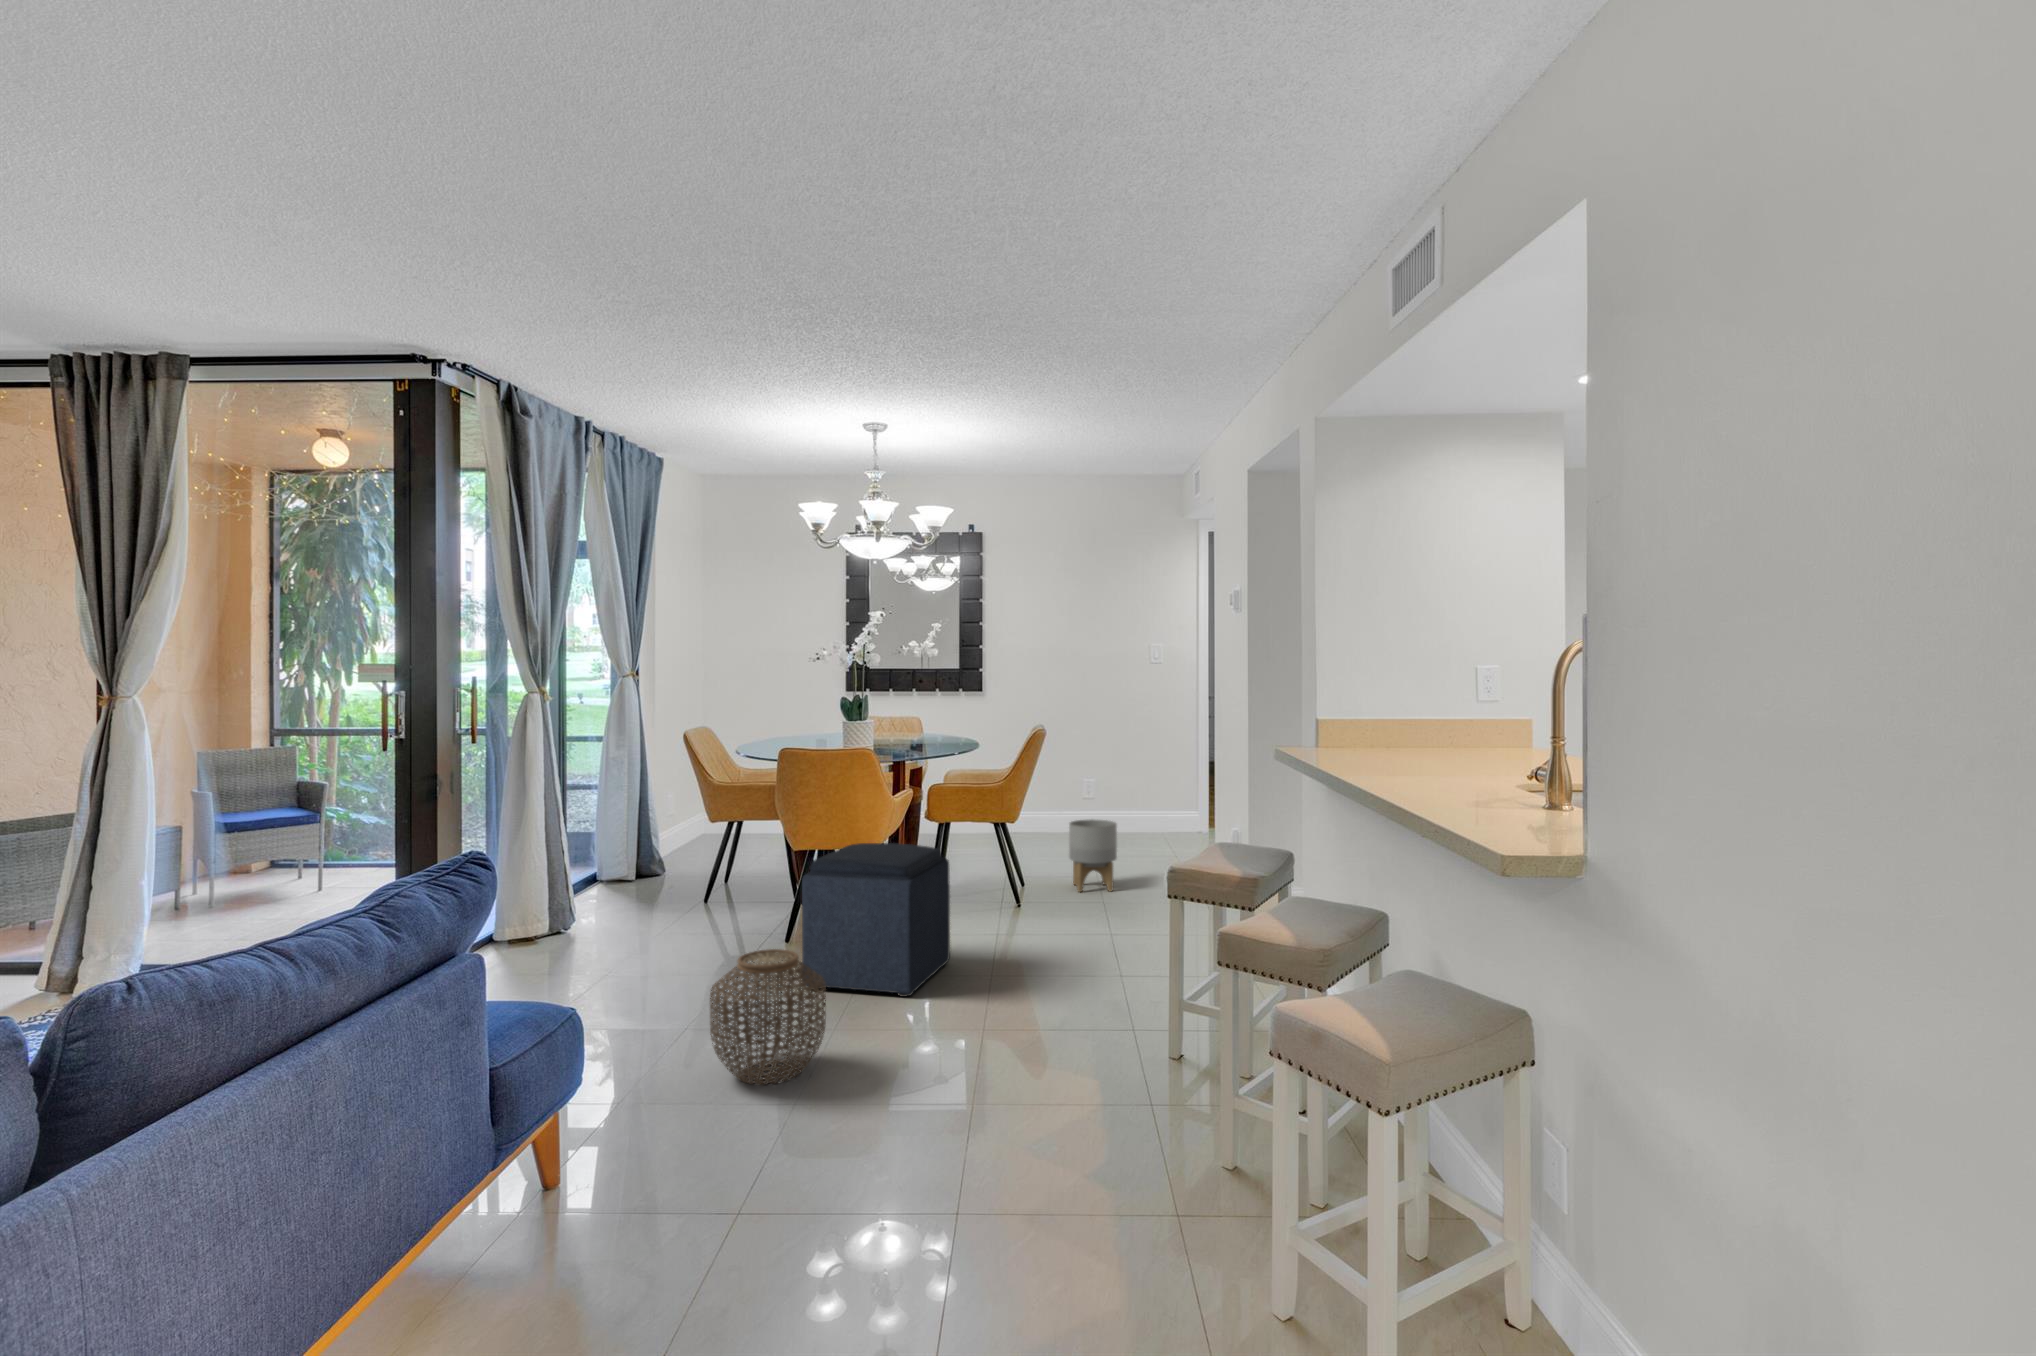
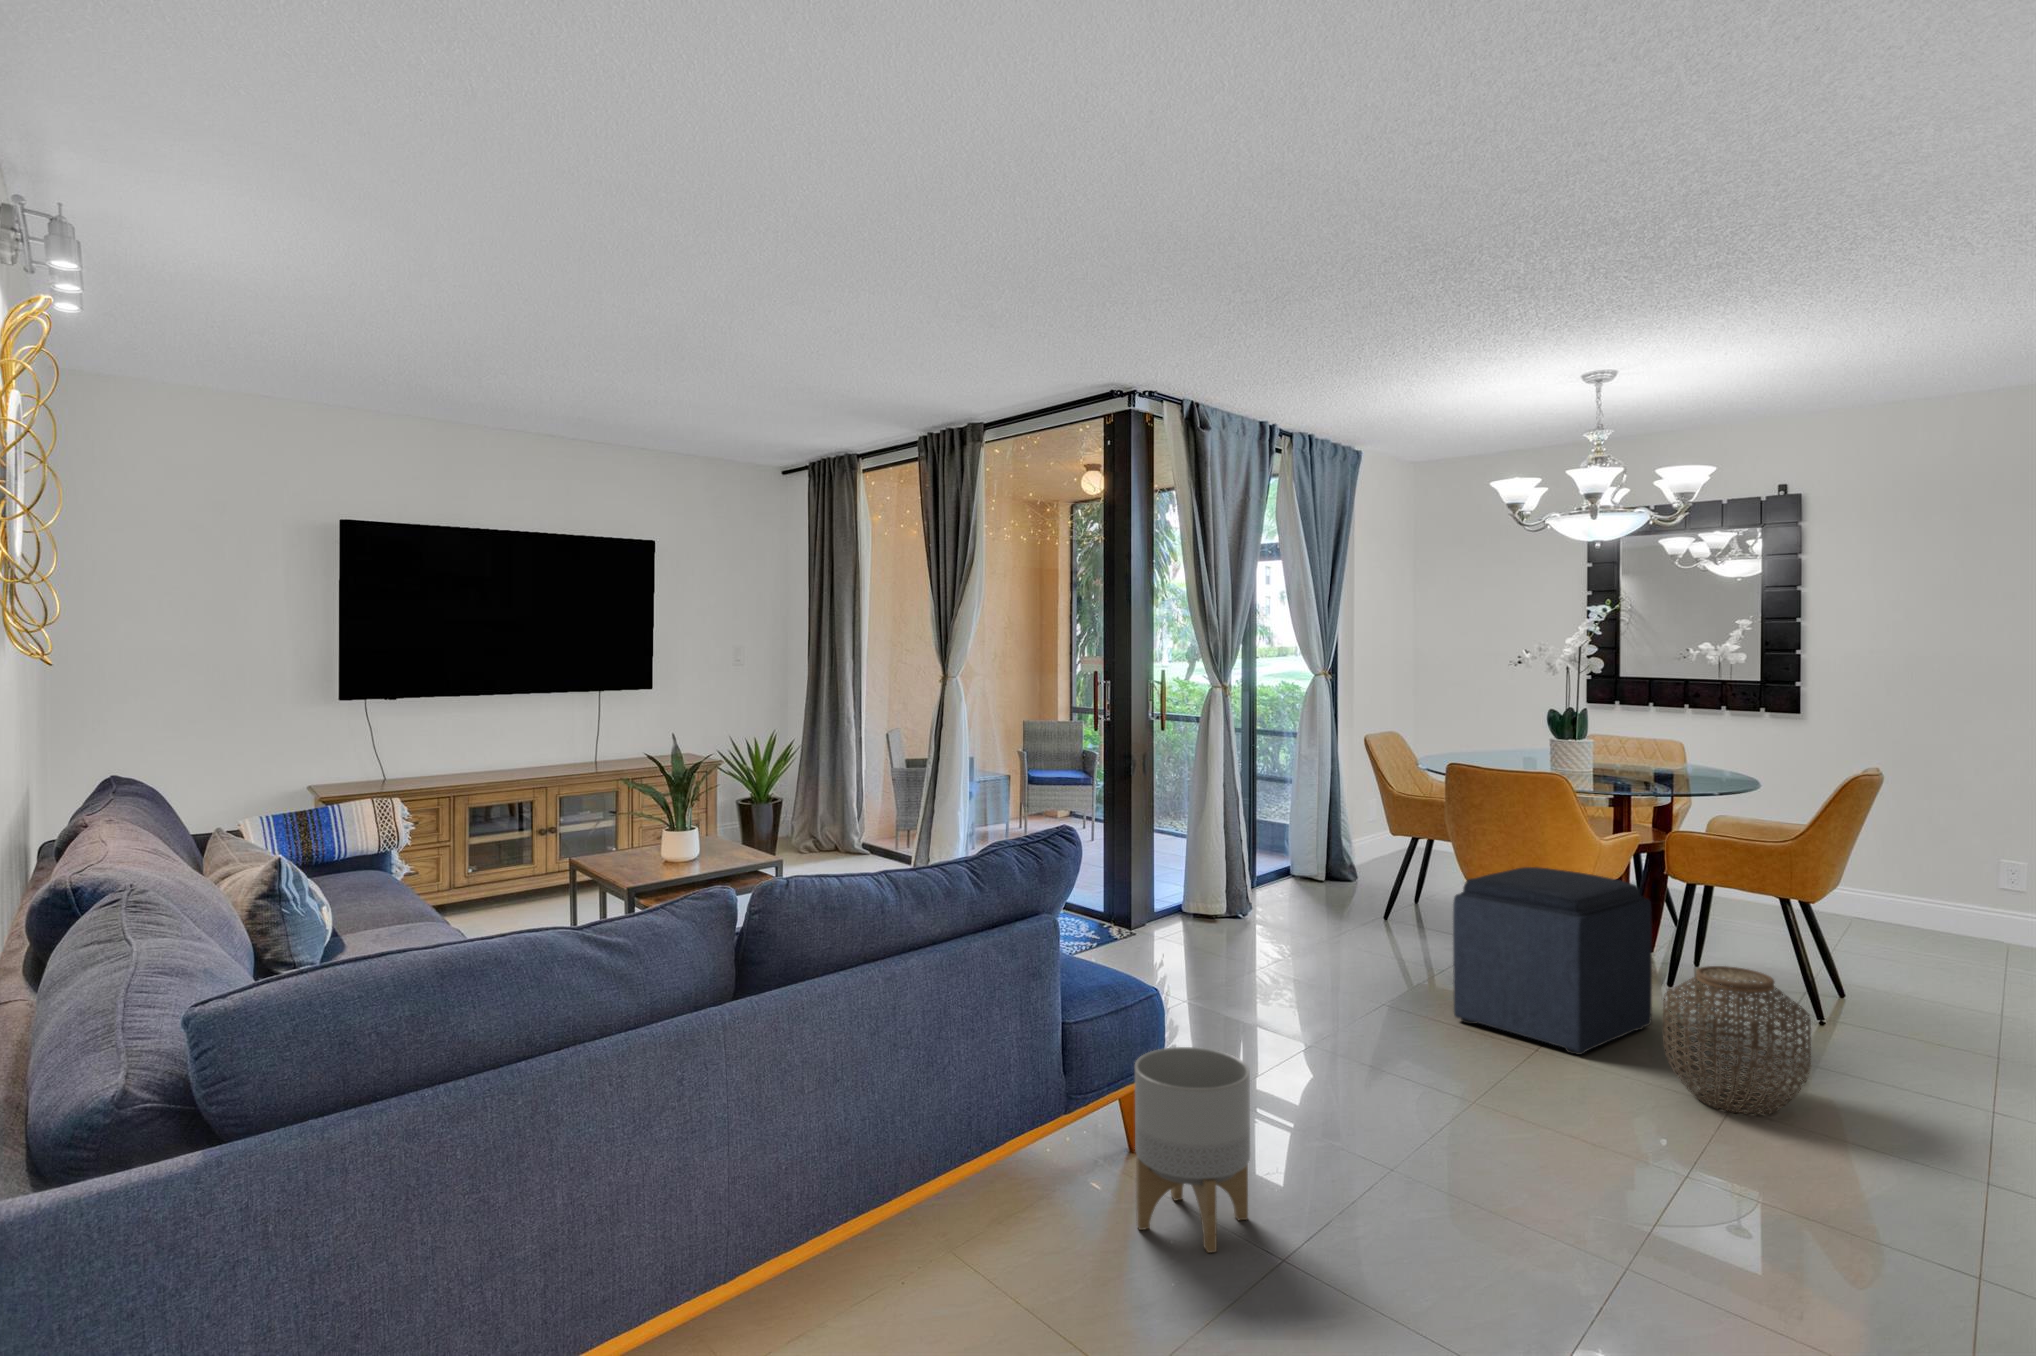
planter: present [1069,819,1117,892] -> present [1135,1047,1250,1253]
woven basket: present [710,949,826,1085] -> present [1663,966,1811,1115]

